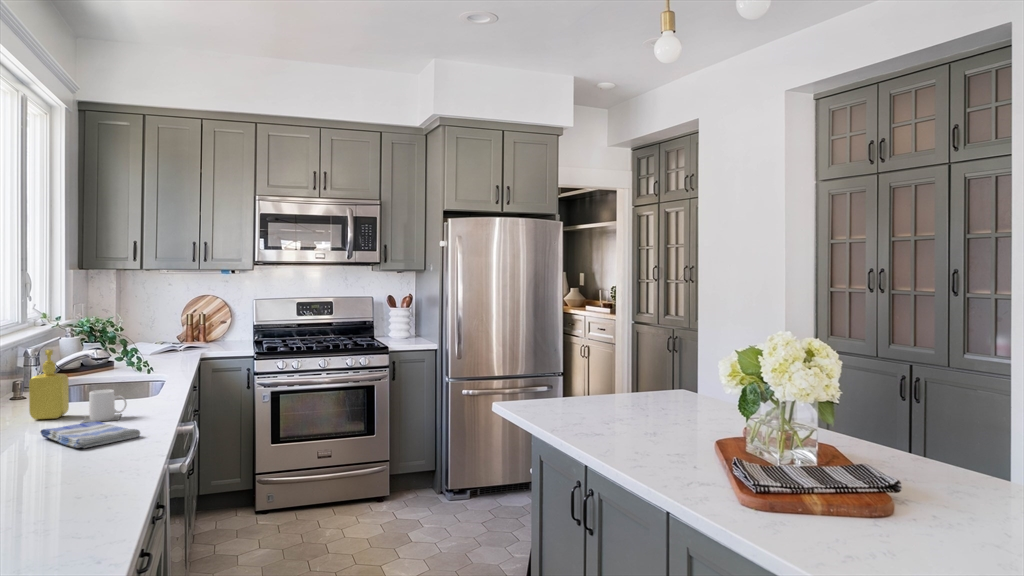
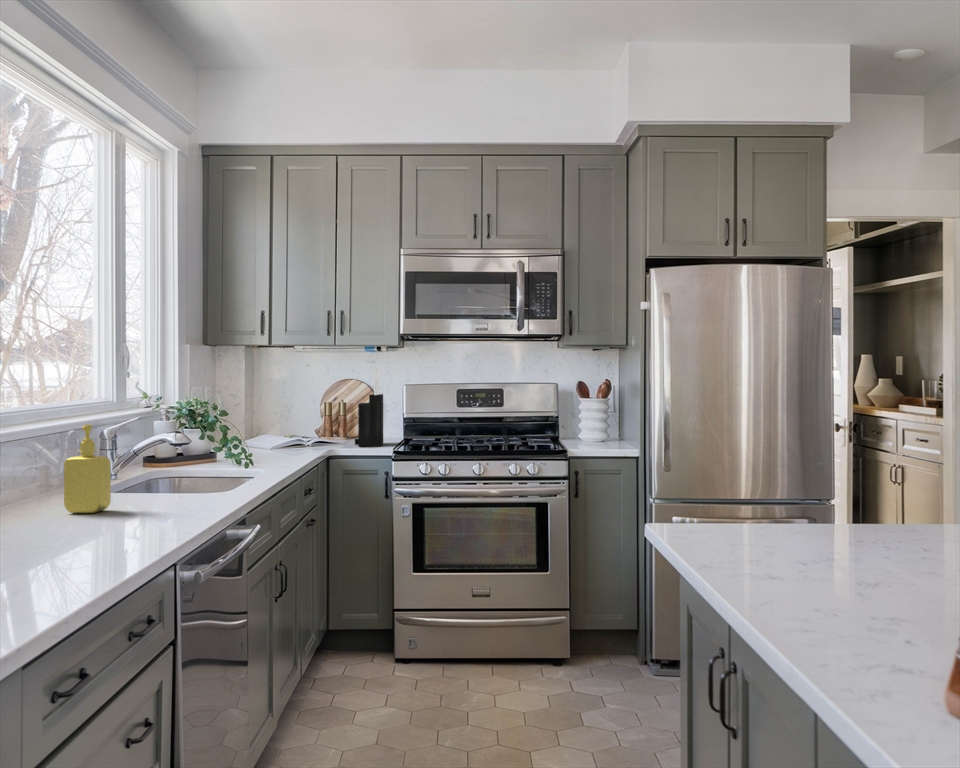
knife block: none [217,288,241,349] -> present [355,369,383,446]
mug: present [82,390,127,423] -> none [111,478,169,519]
dish towel: present [41,422,140,448] -> none [46,518,153,550]

